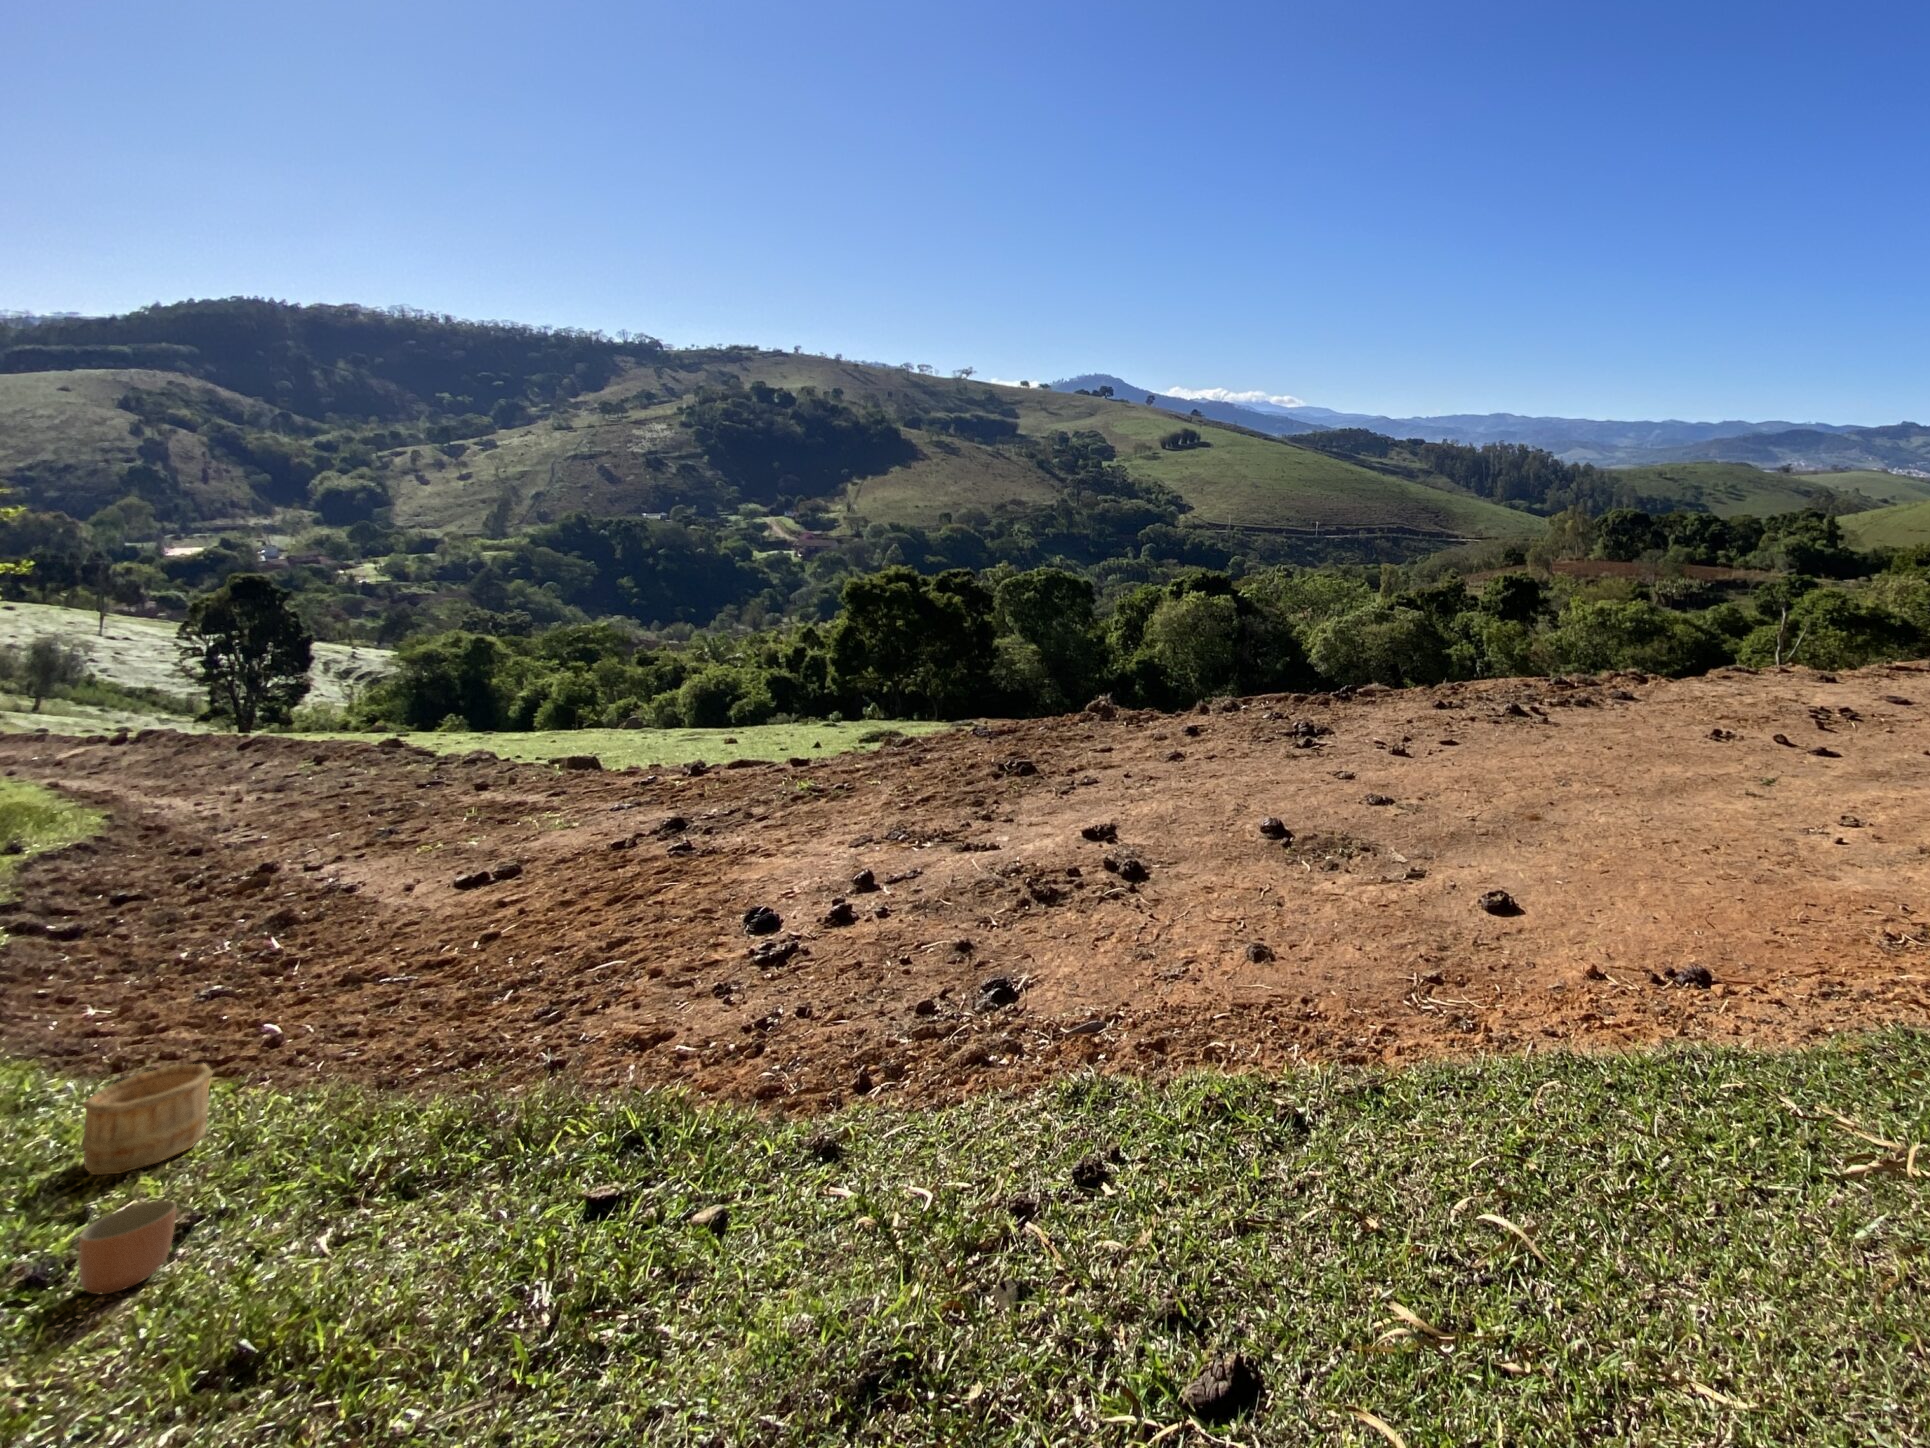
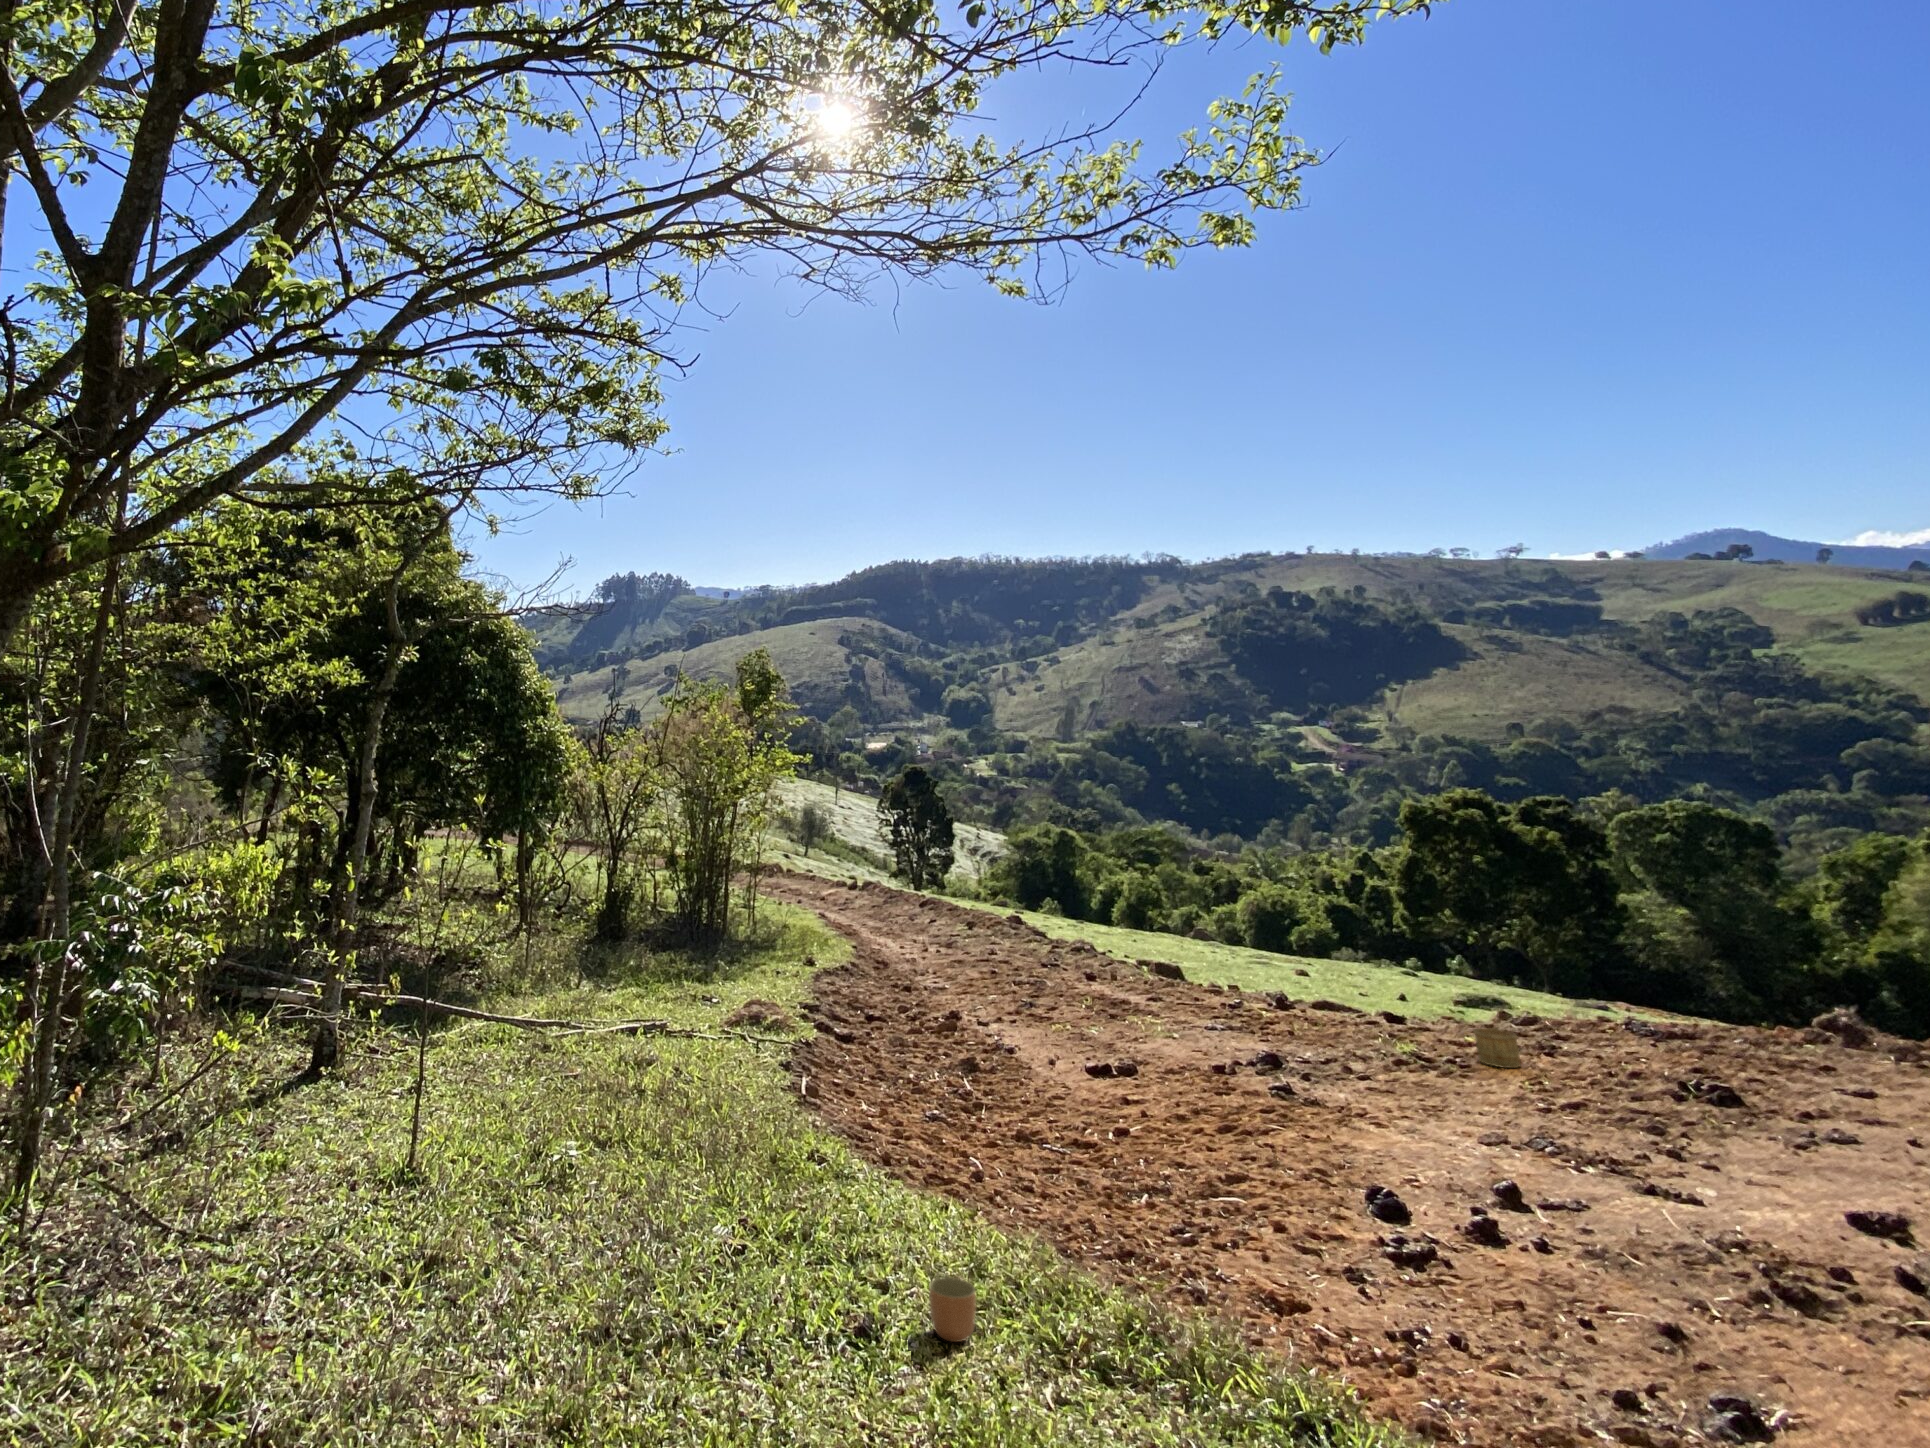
wooden bucket: present [82,1064,213,1175] -> present [1473,1028,1520,1068]

